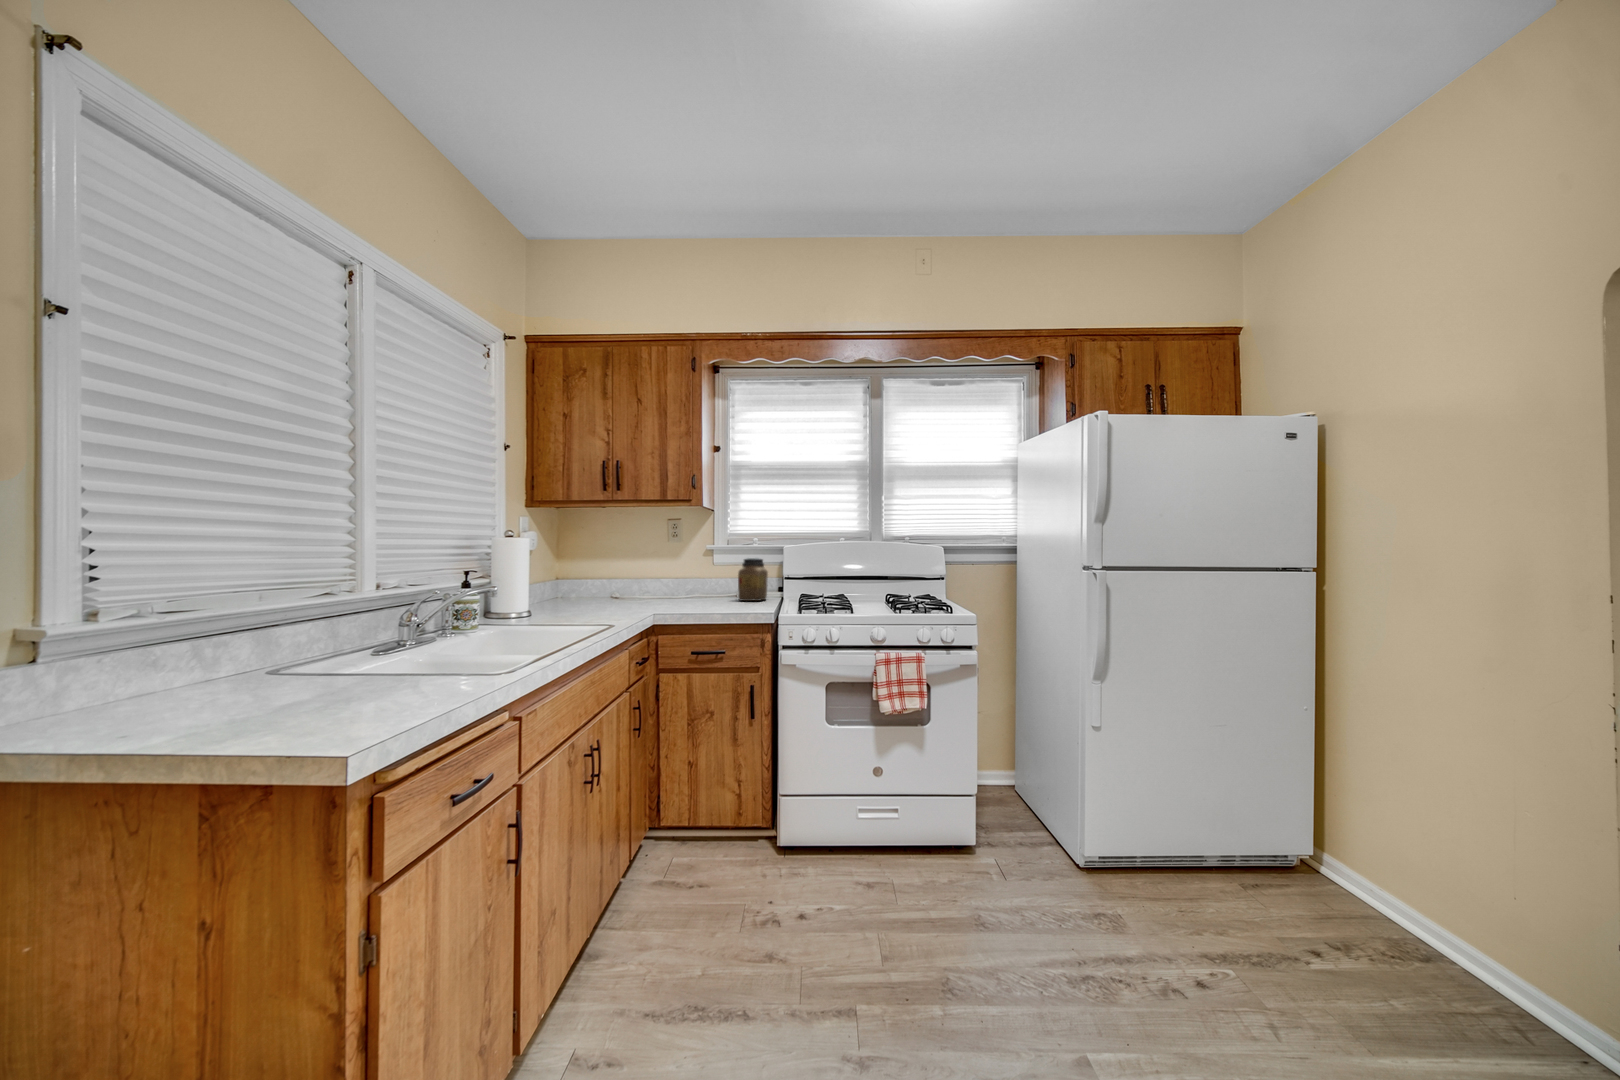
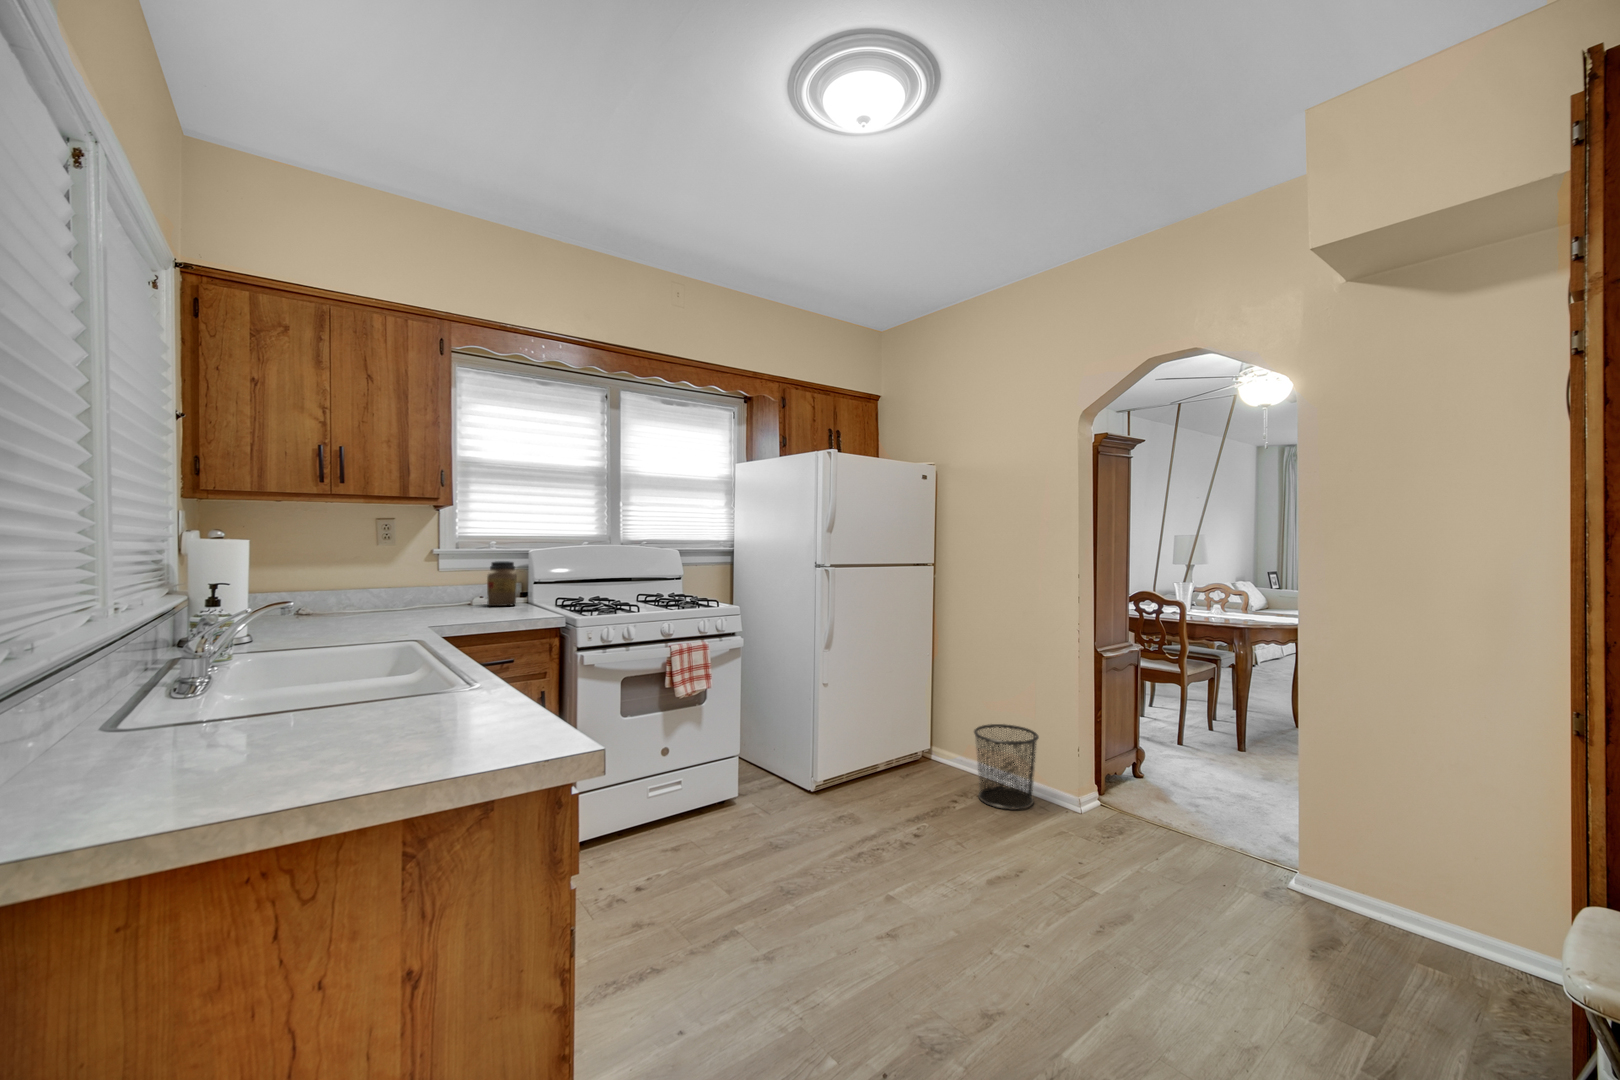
waste bin: none [1355,837,1506,1009] -> present [974,724,1039,810]

